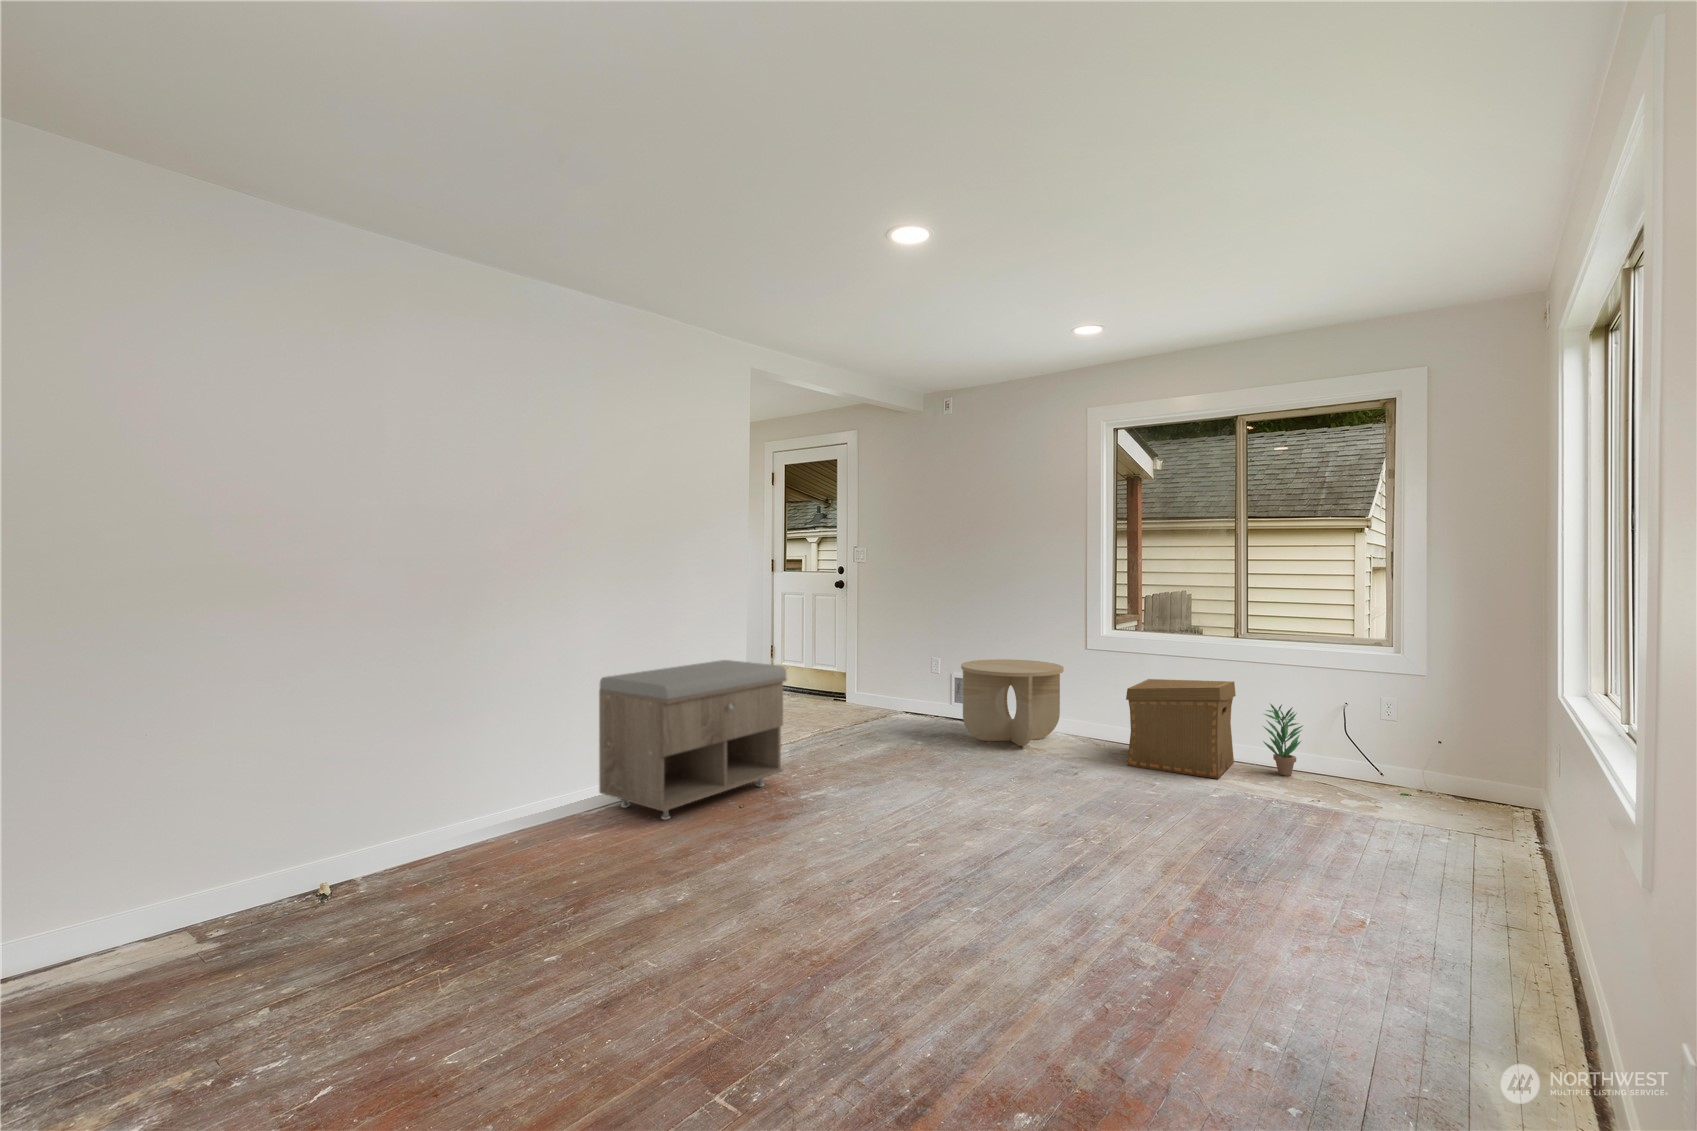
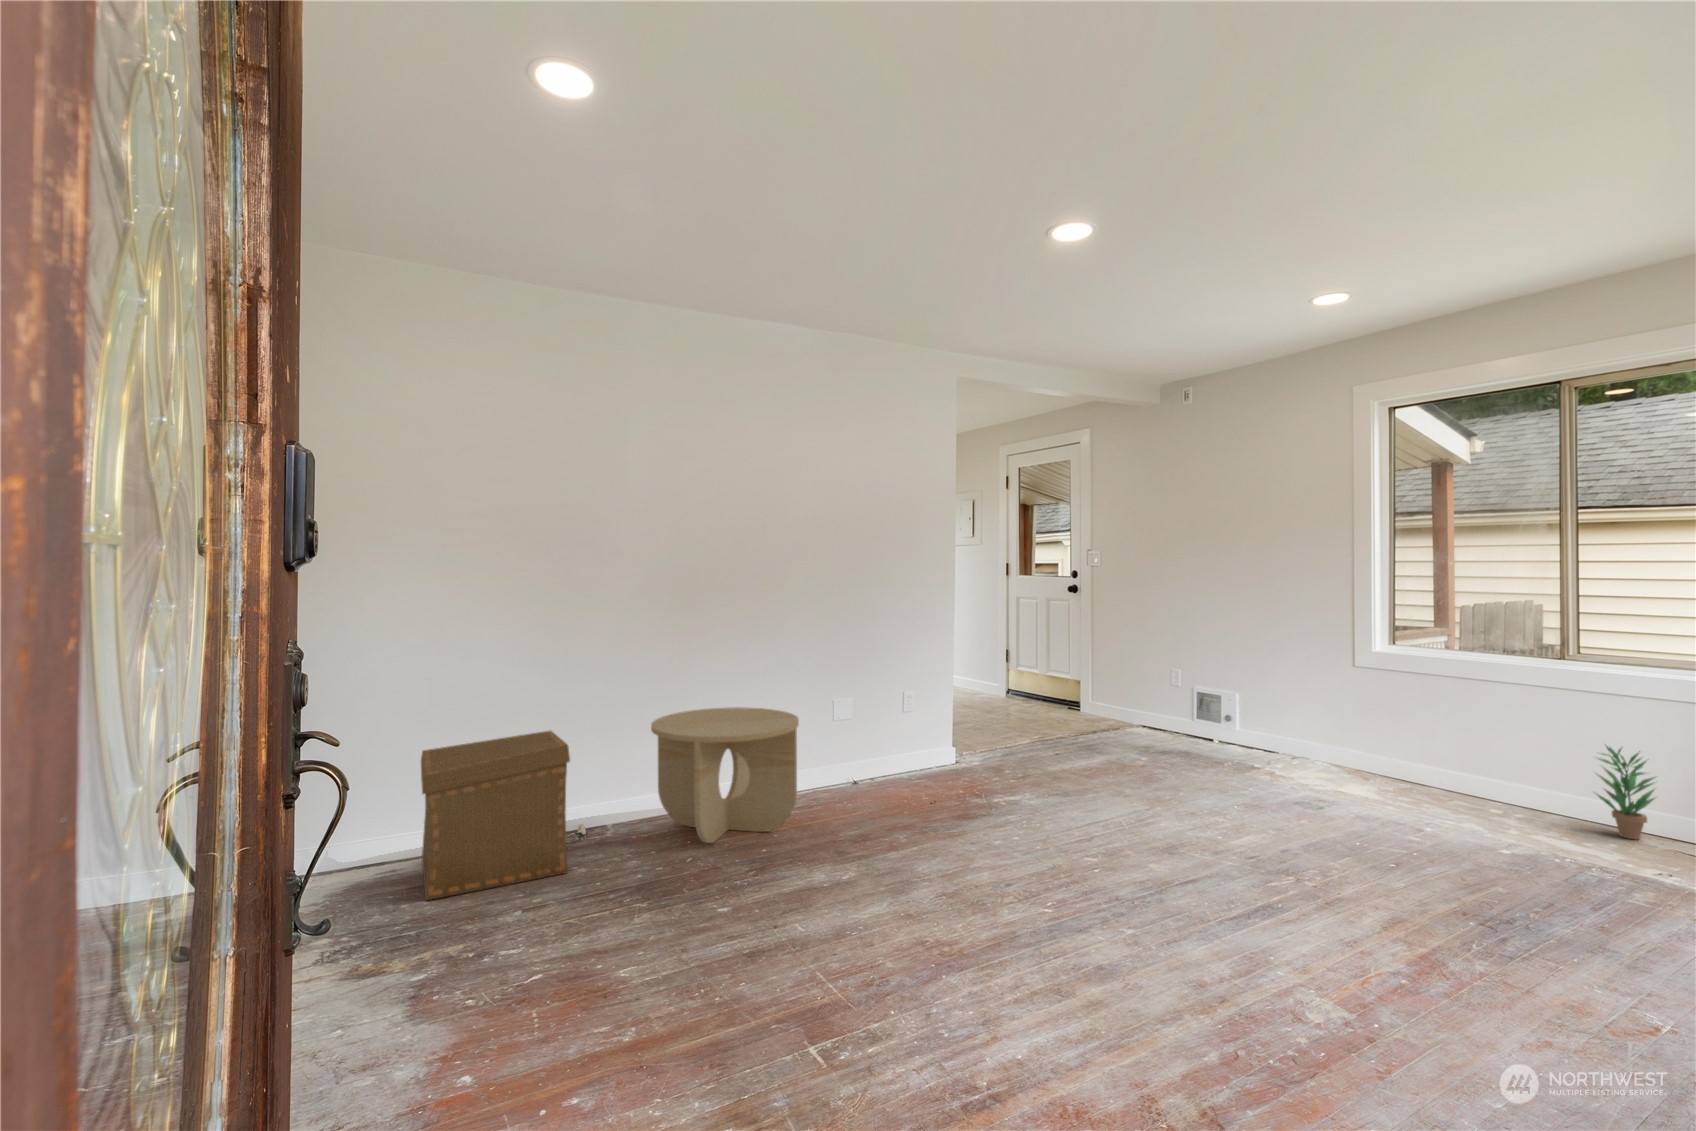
side table: present [961,659,1064,746] -> present [651,707,799,843]
storage bench: present [599,660,787,820] -> none [807,661,984,807]
cardboard box: present [1126,679,1236,779] -> present [421,731,570,900]

